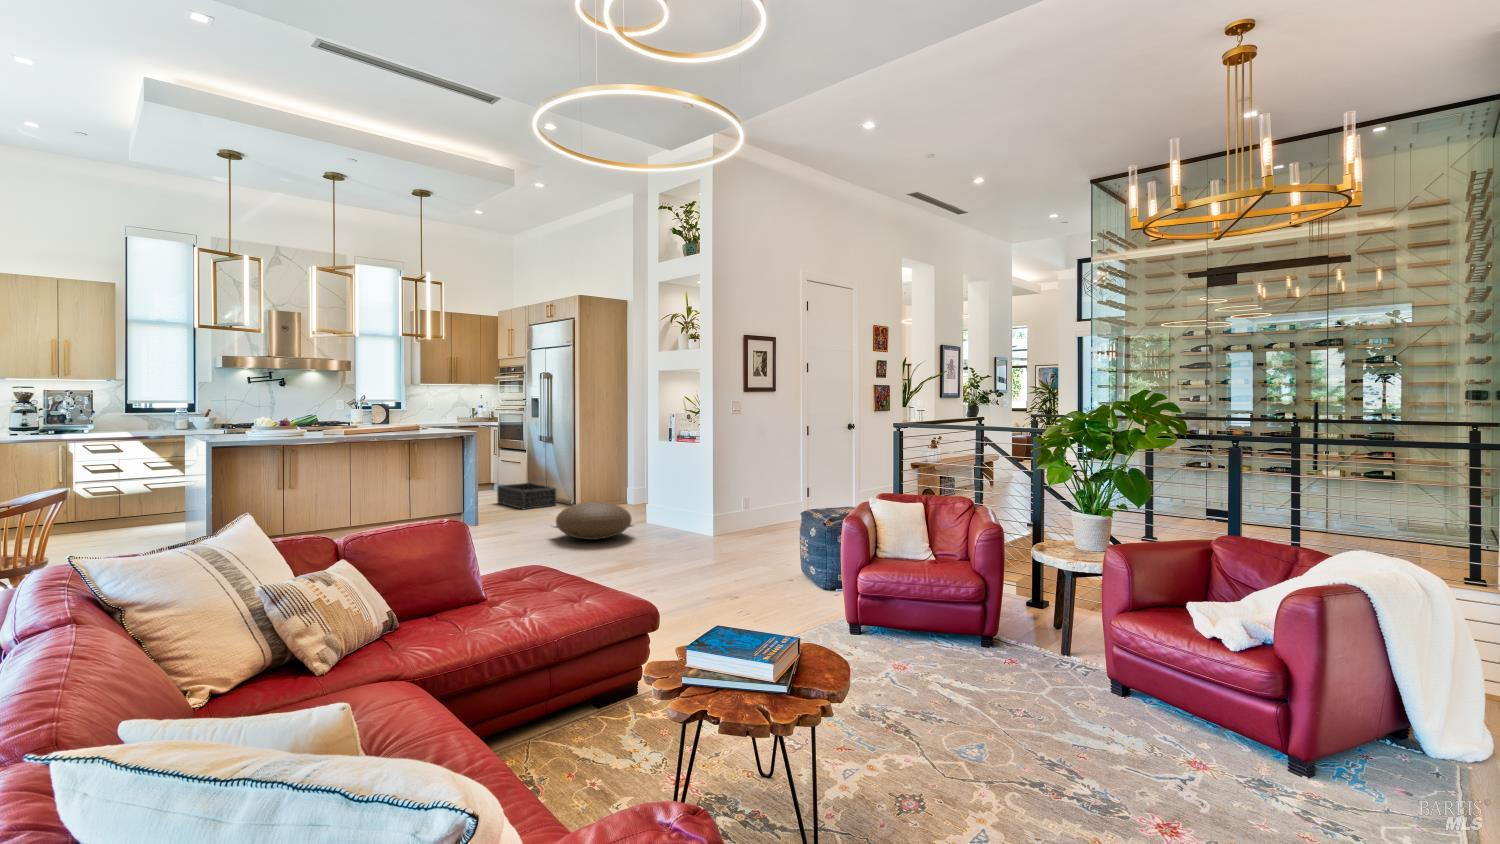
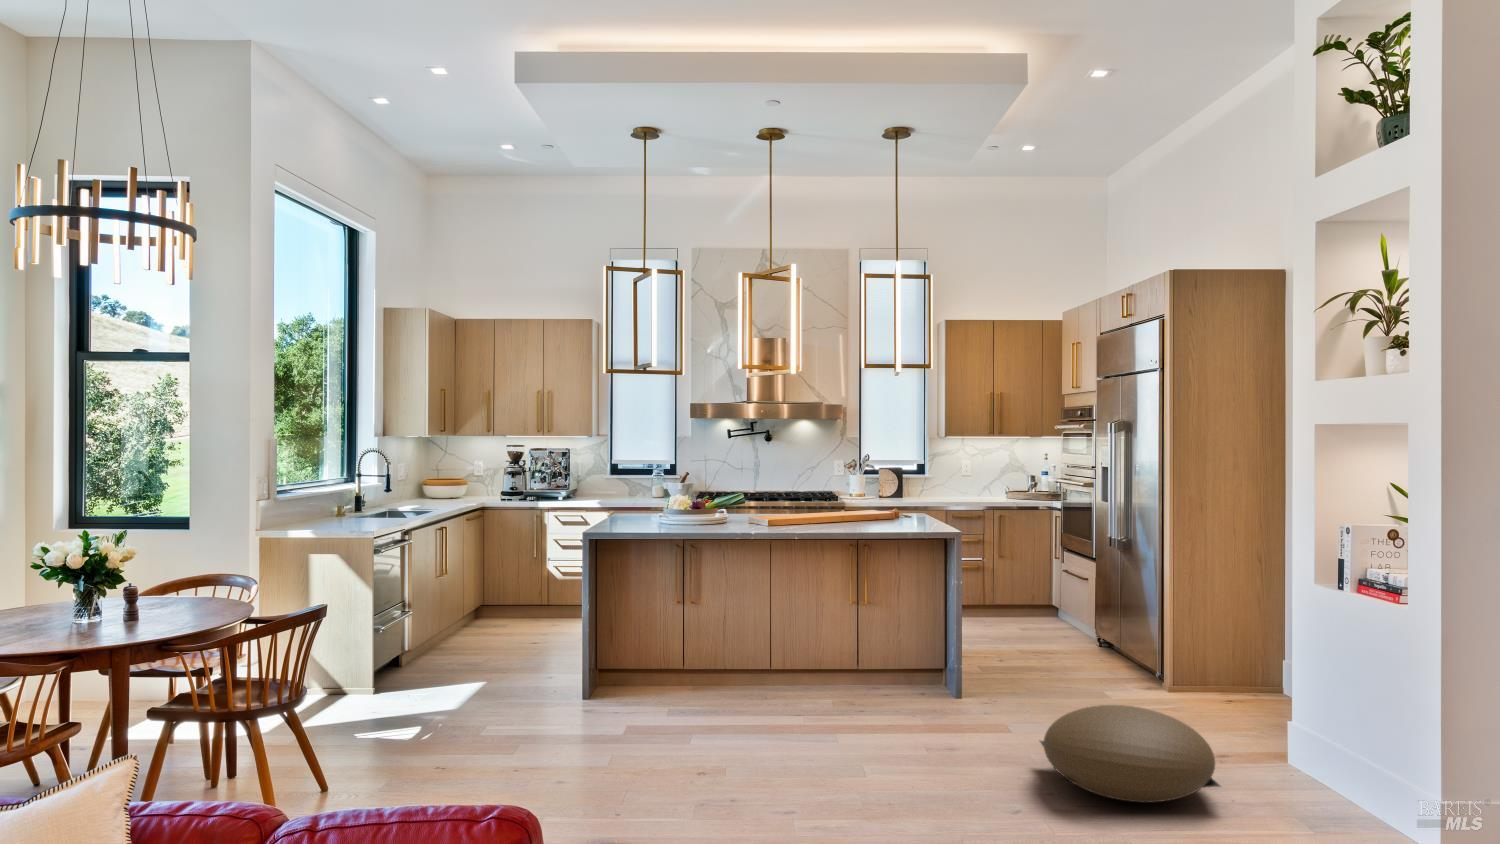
basket: present [497,483,556,509] -> none [1032,617,1128,673]

